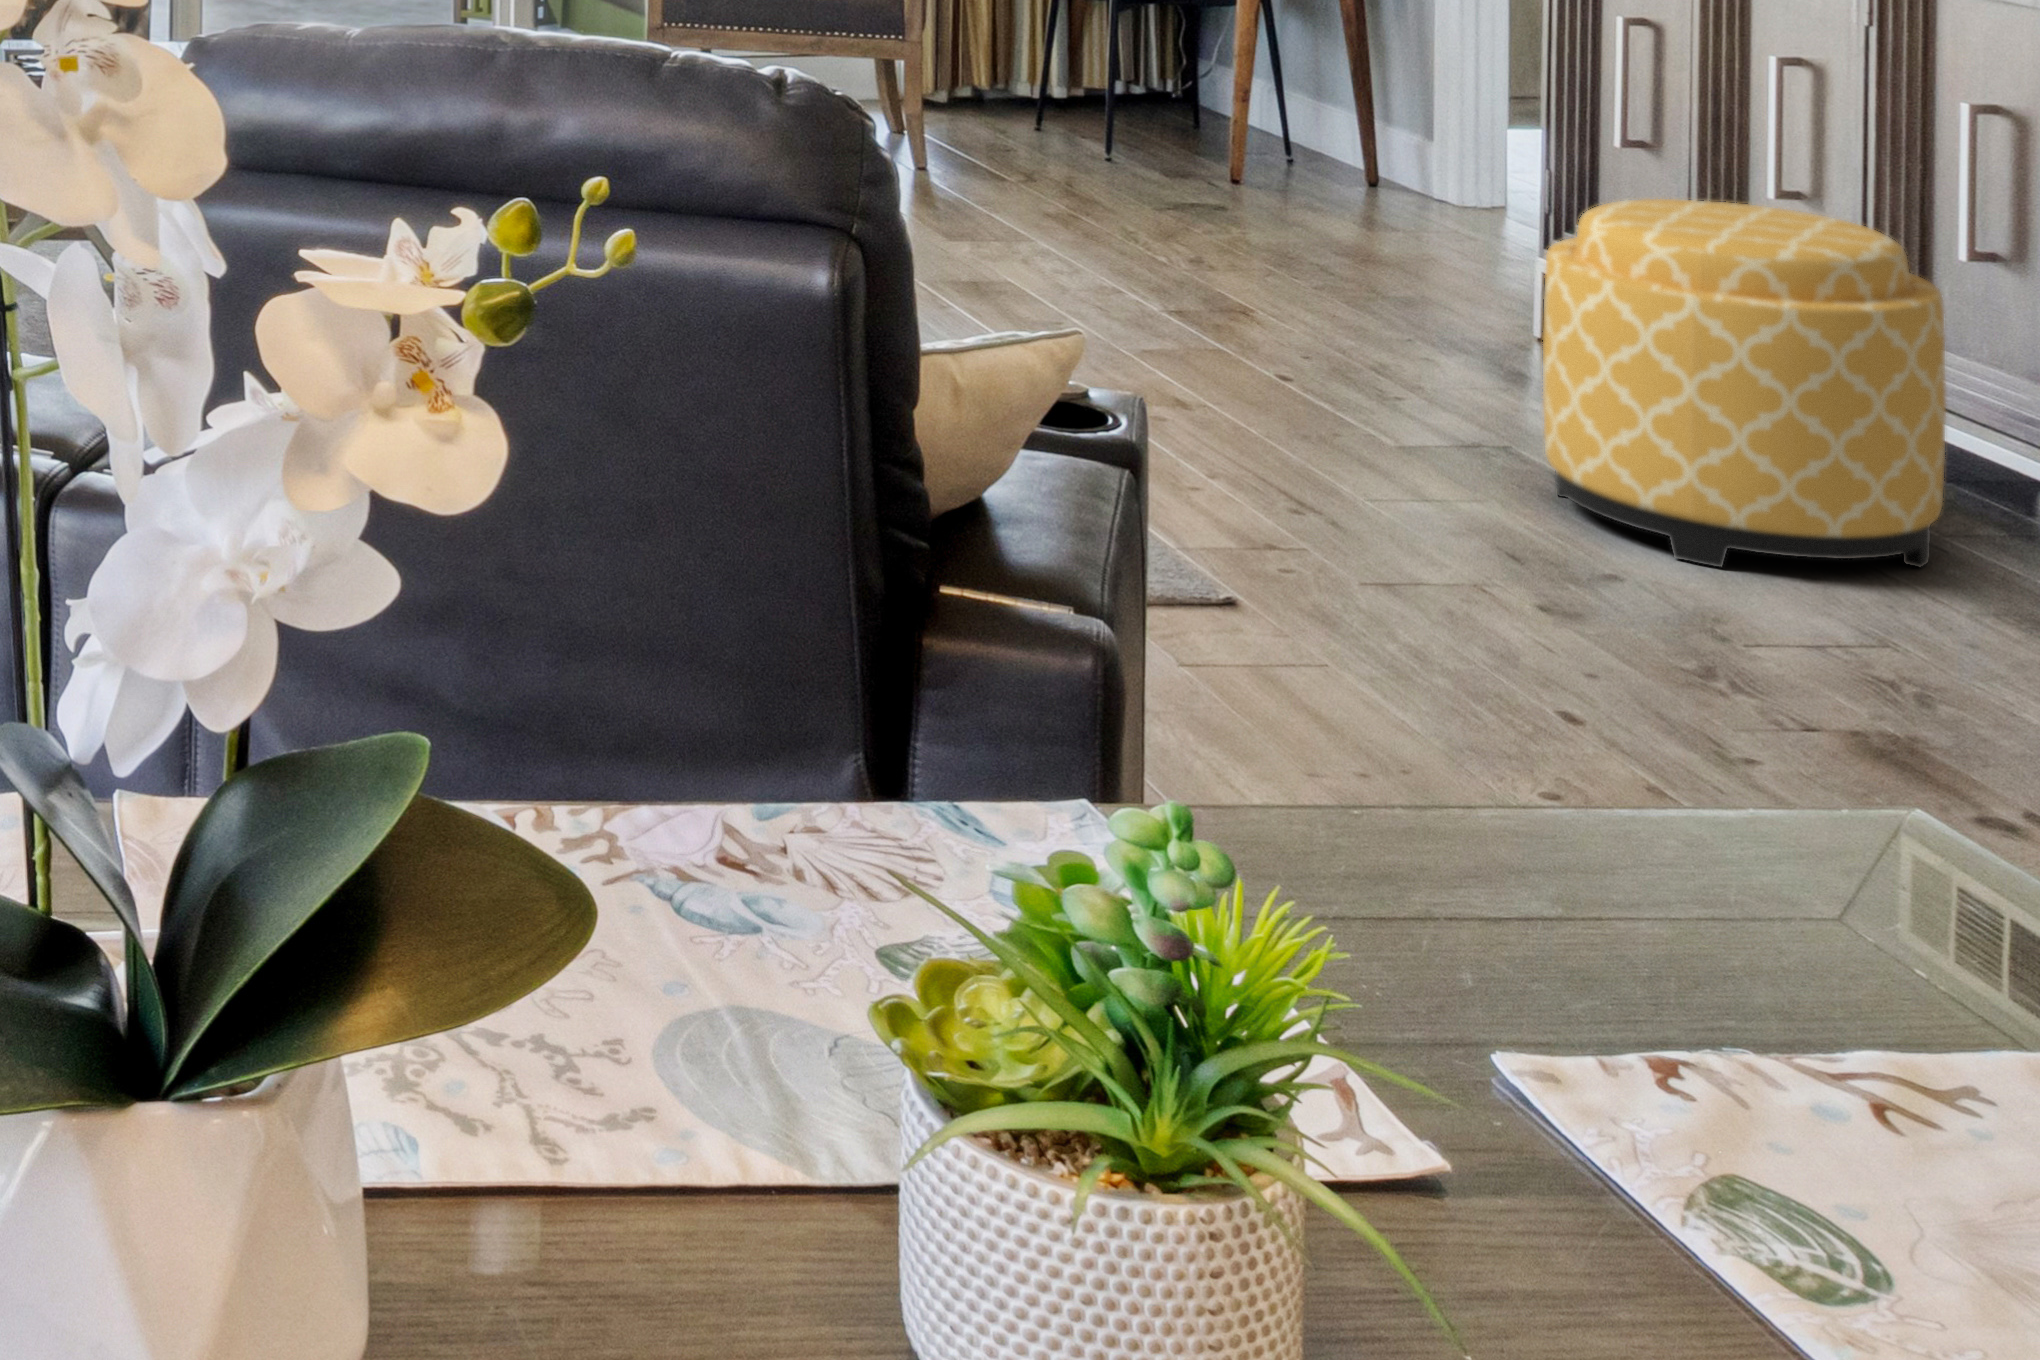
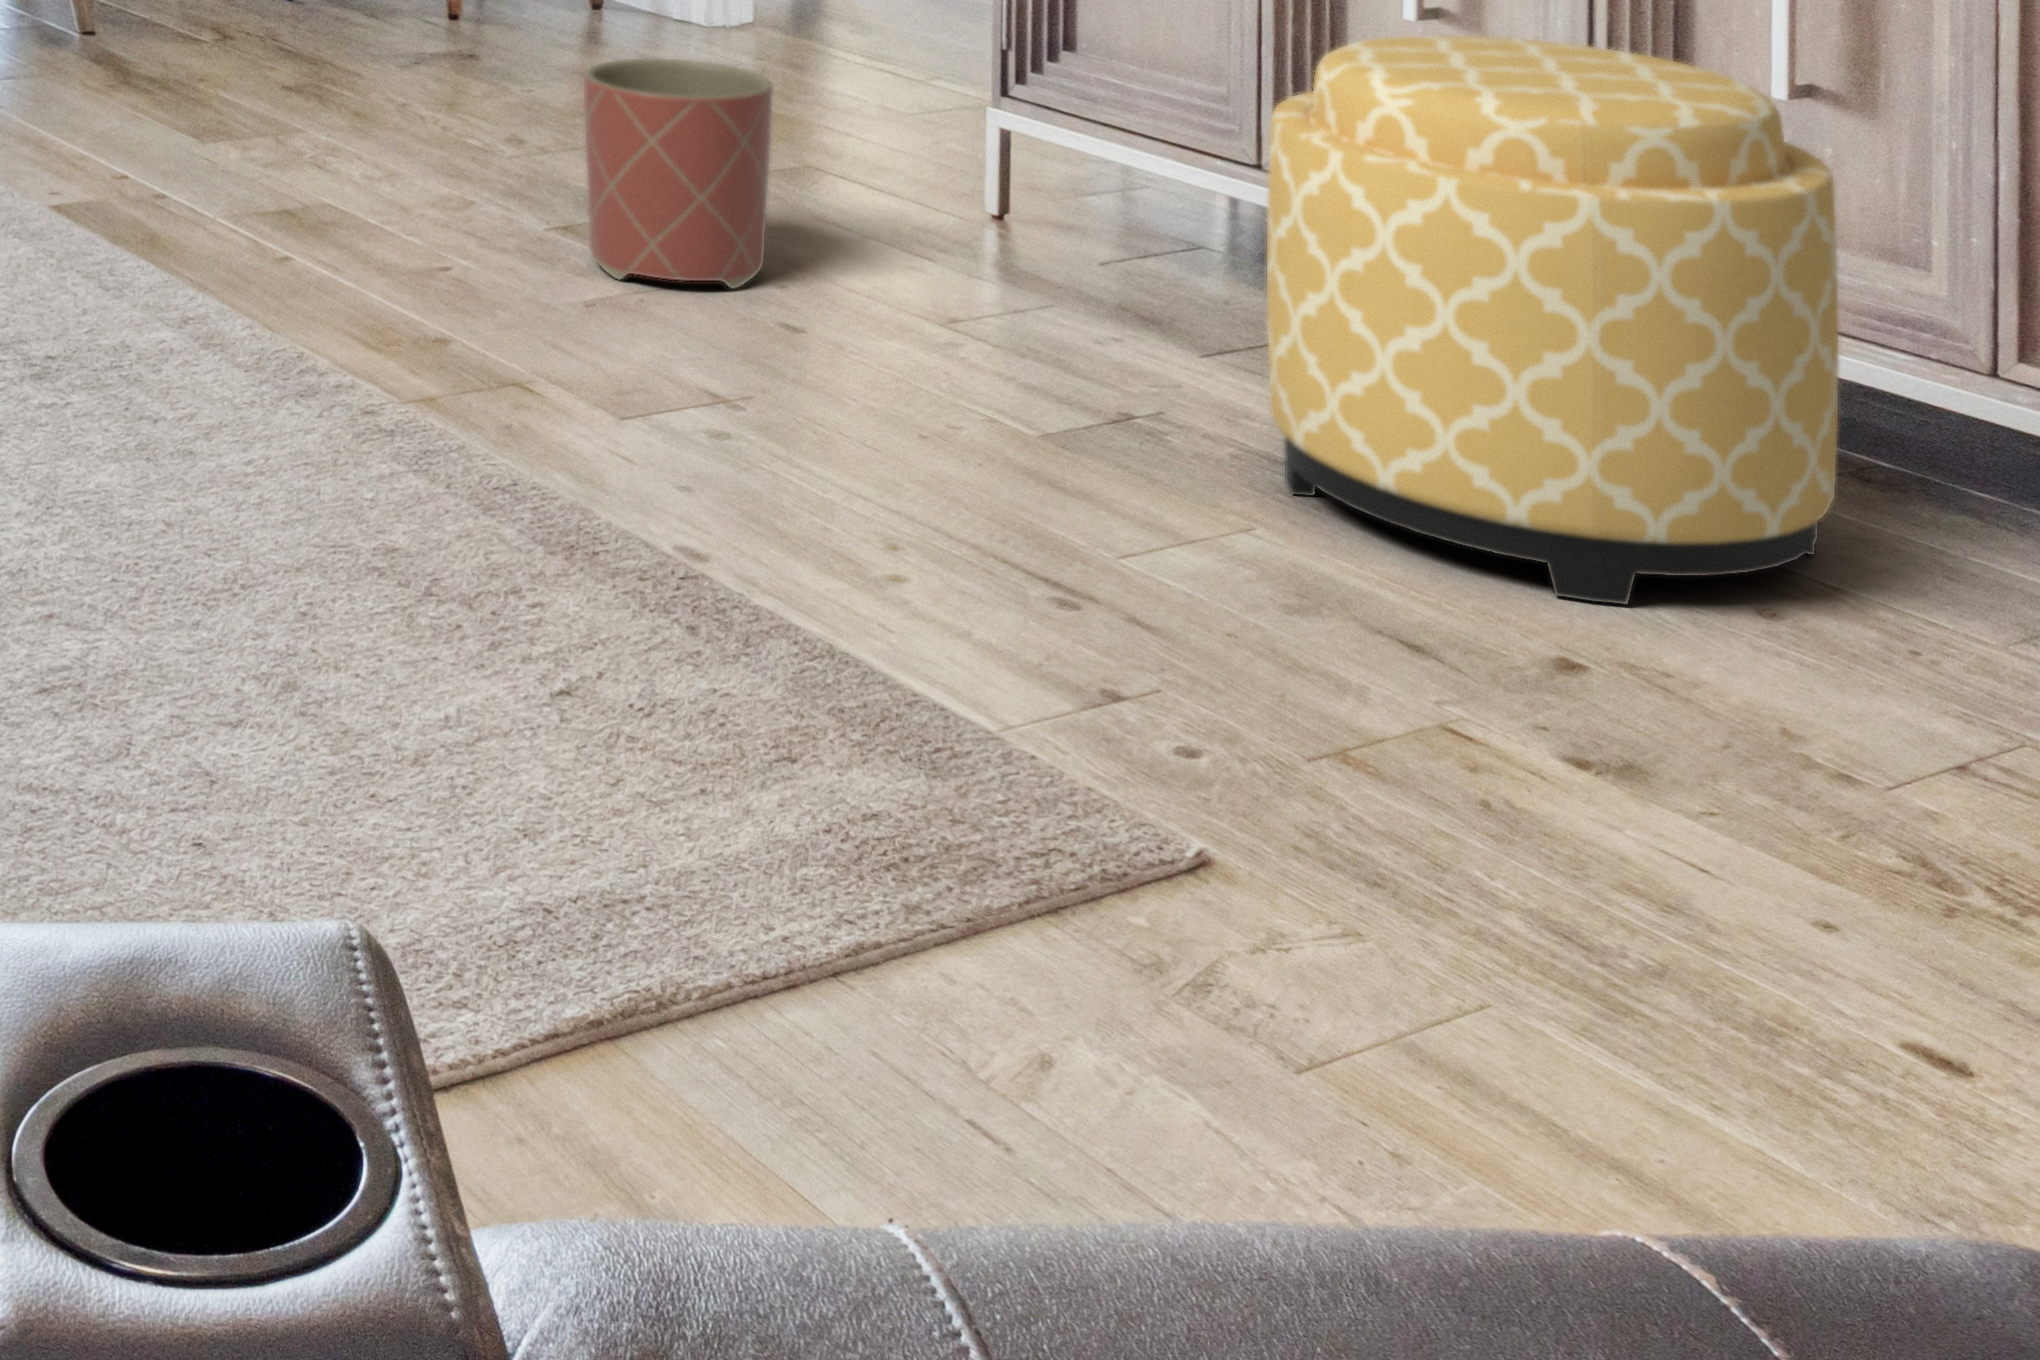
planter: none [1179,195,1321,357] -> present [584,59,772,288]

